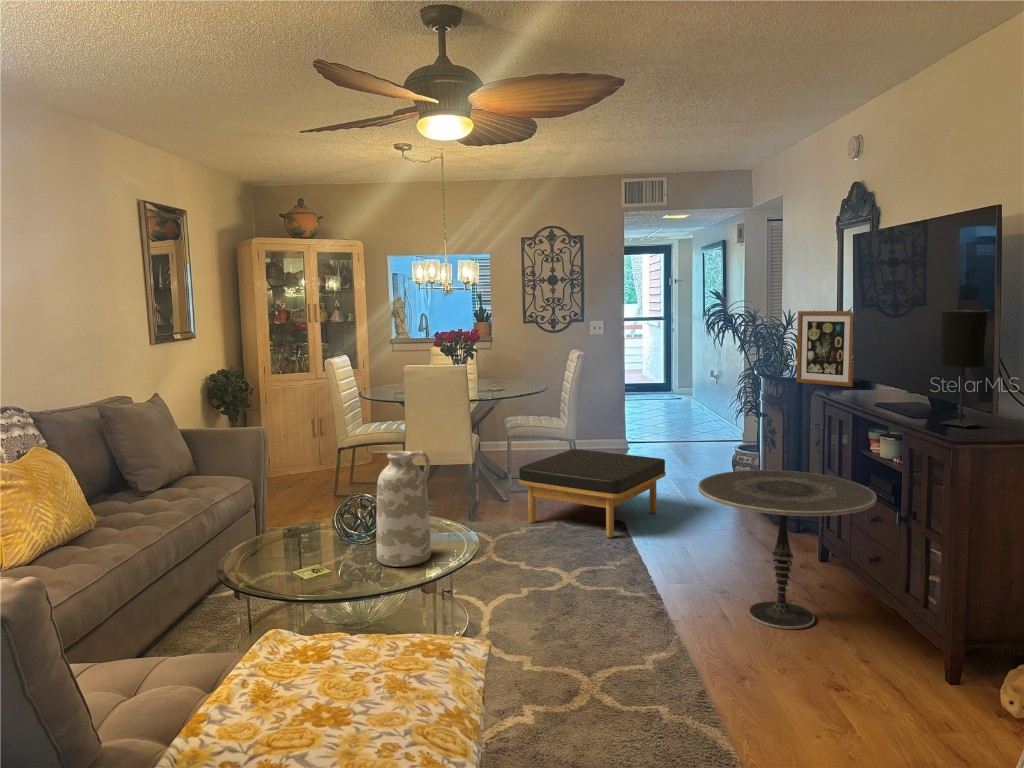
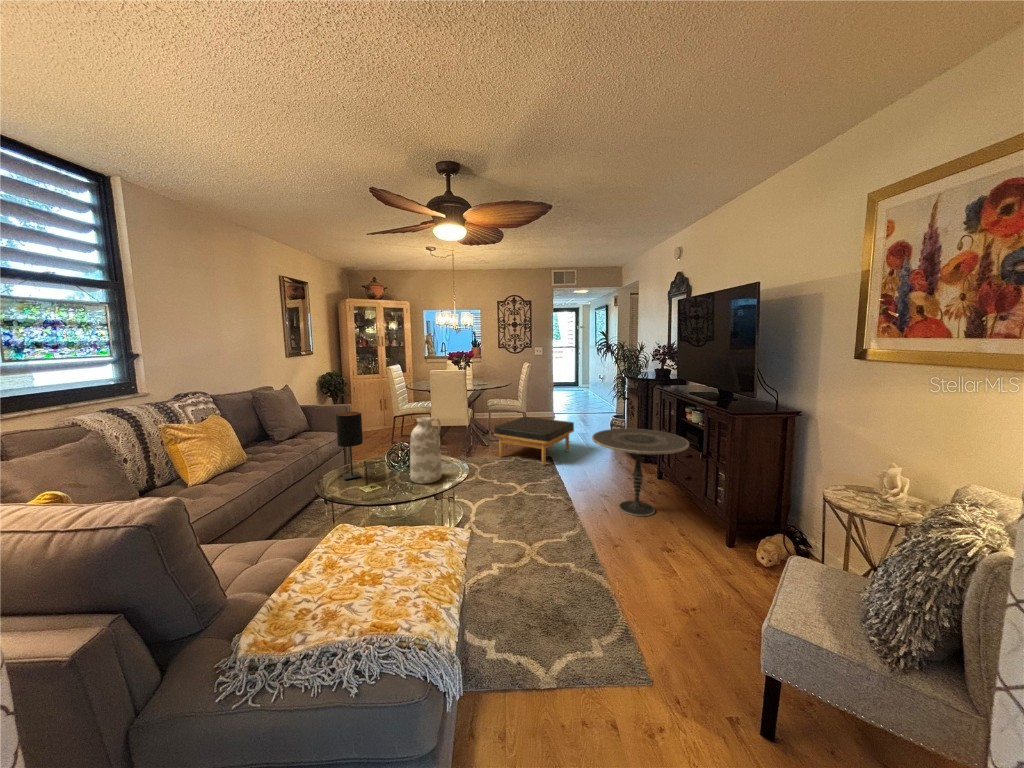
table lamp: present [940,310,988,428] -> present [336,412,363,480]
picture frame: present [796,311,853,387] -> none [645,342,677,384]

